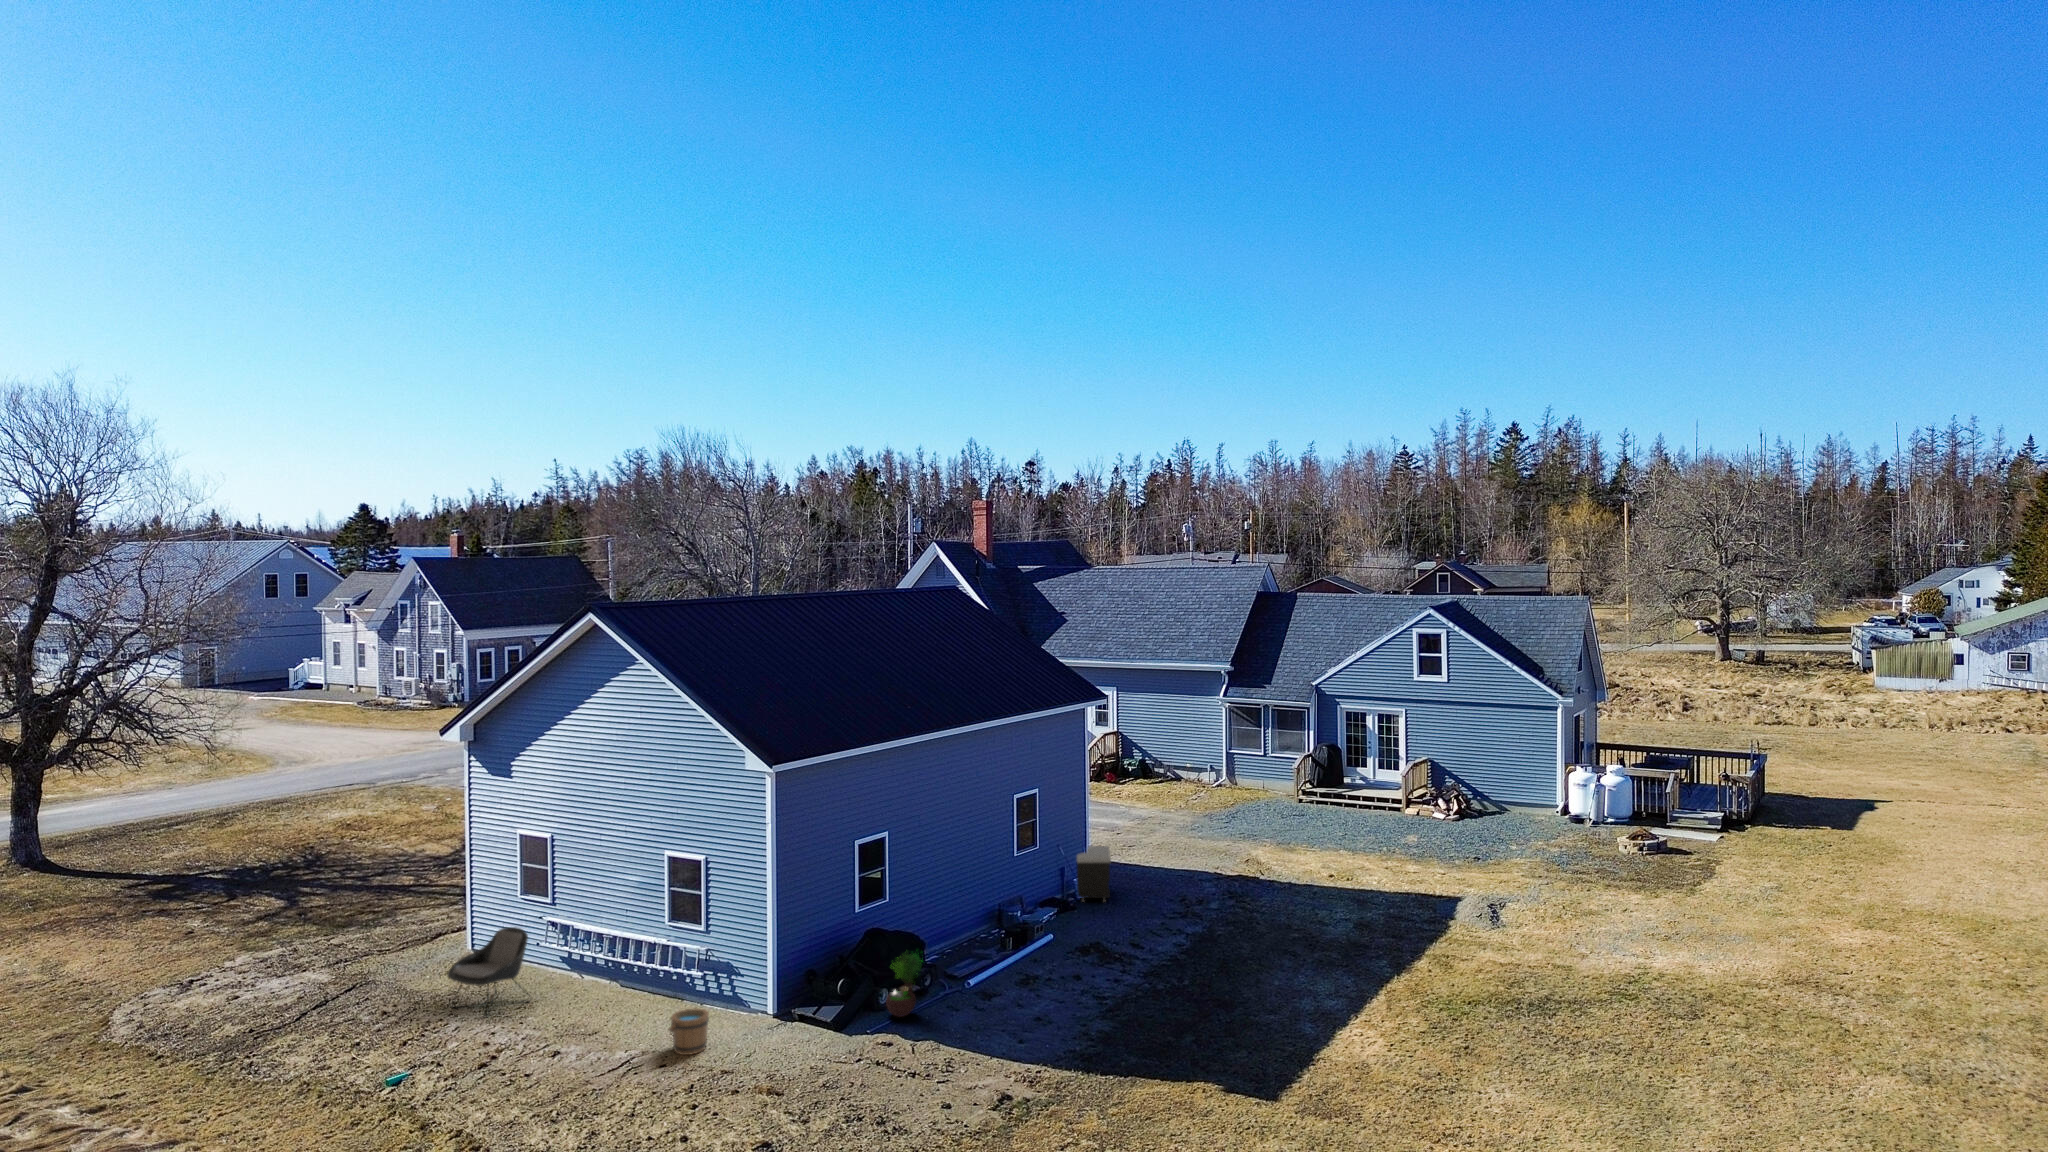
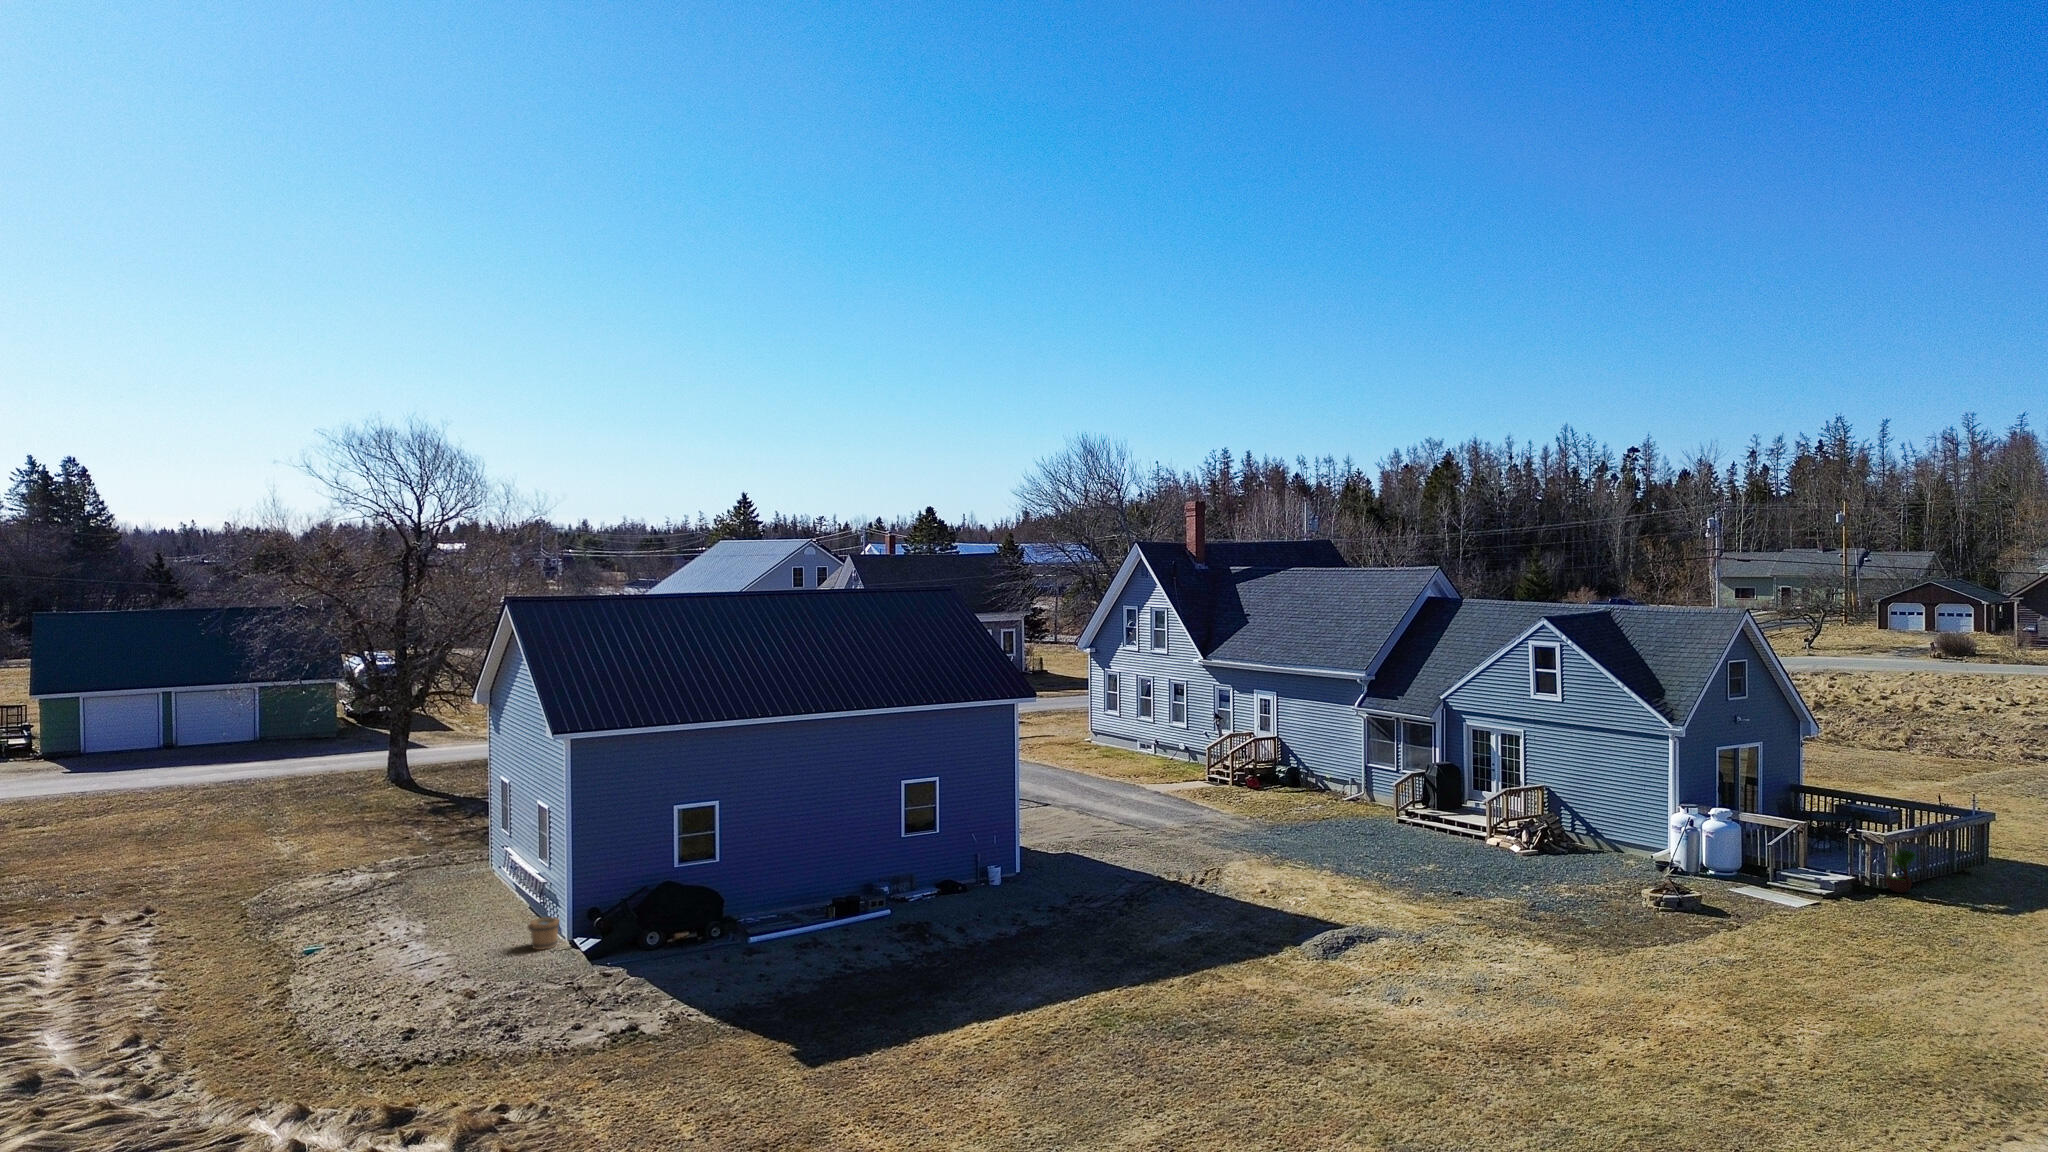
storage bench: present [1077,846,1111,901] -> none [995,836,1046,887]
lounge chair: present [447,927,529,1016] -> none [464,848,516,909]
potted tree: present [886,954,922,1017] -> present [1886,849,1918,893]

